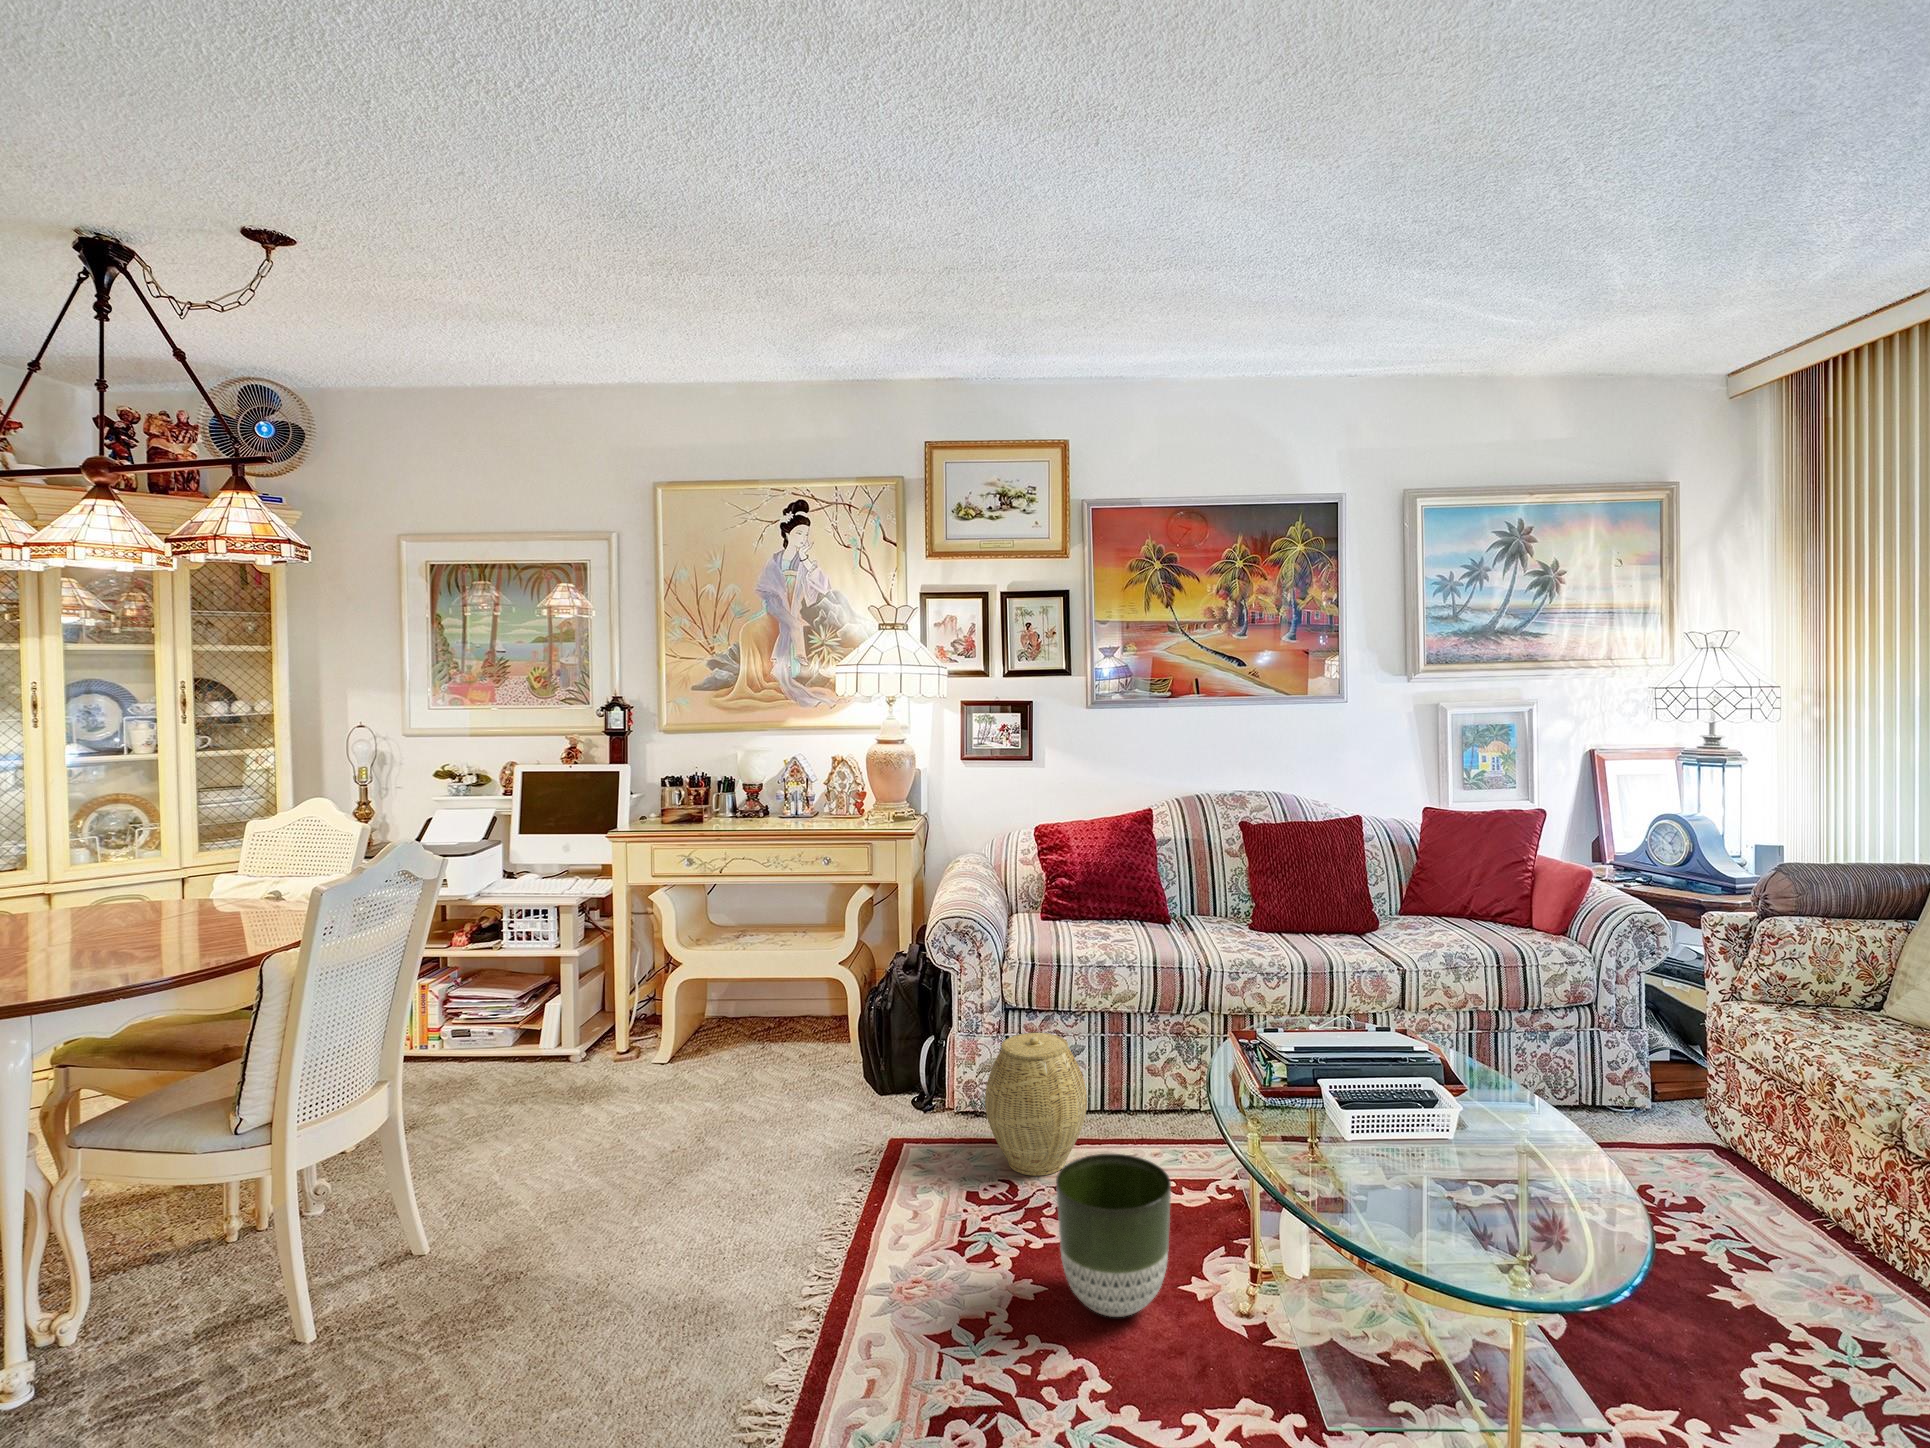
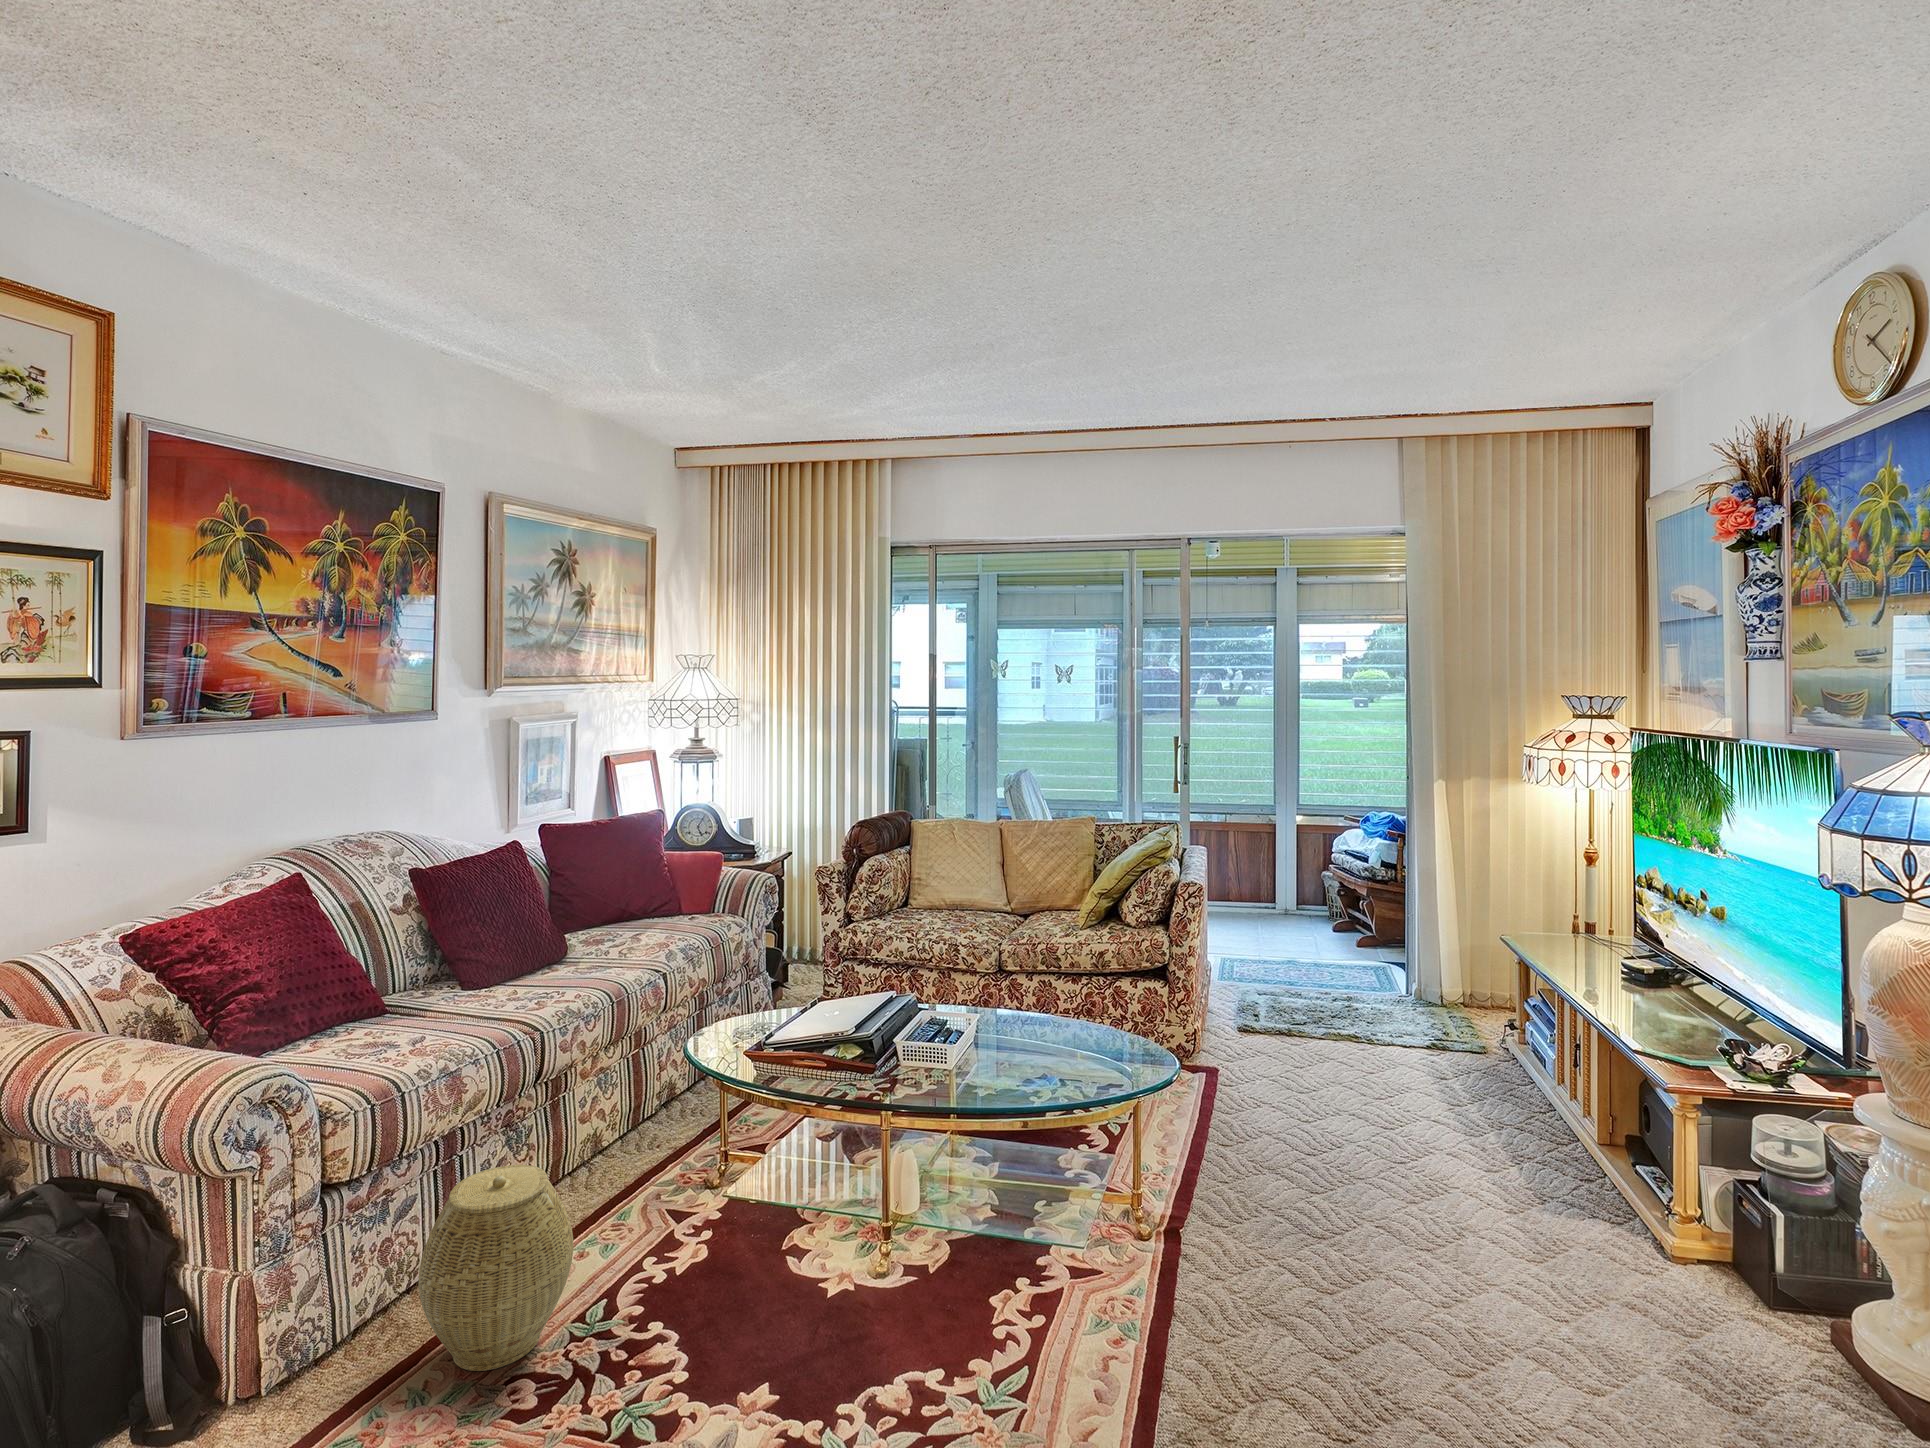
planter: present [1056,1154,1171,1317] -> none [767,1184,887,1355]

